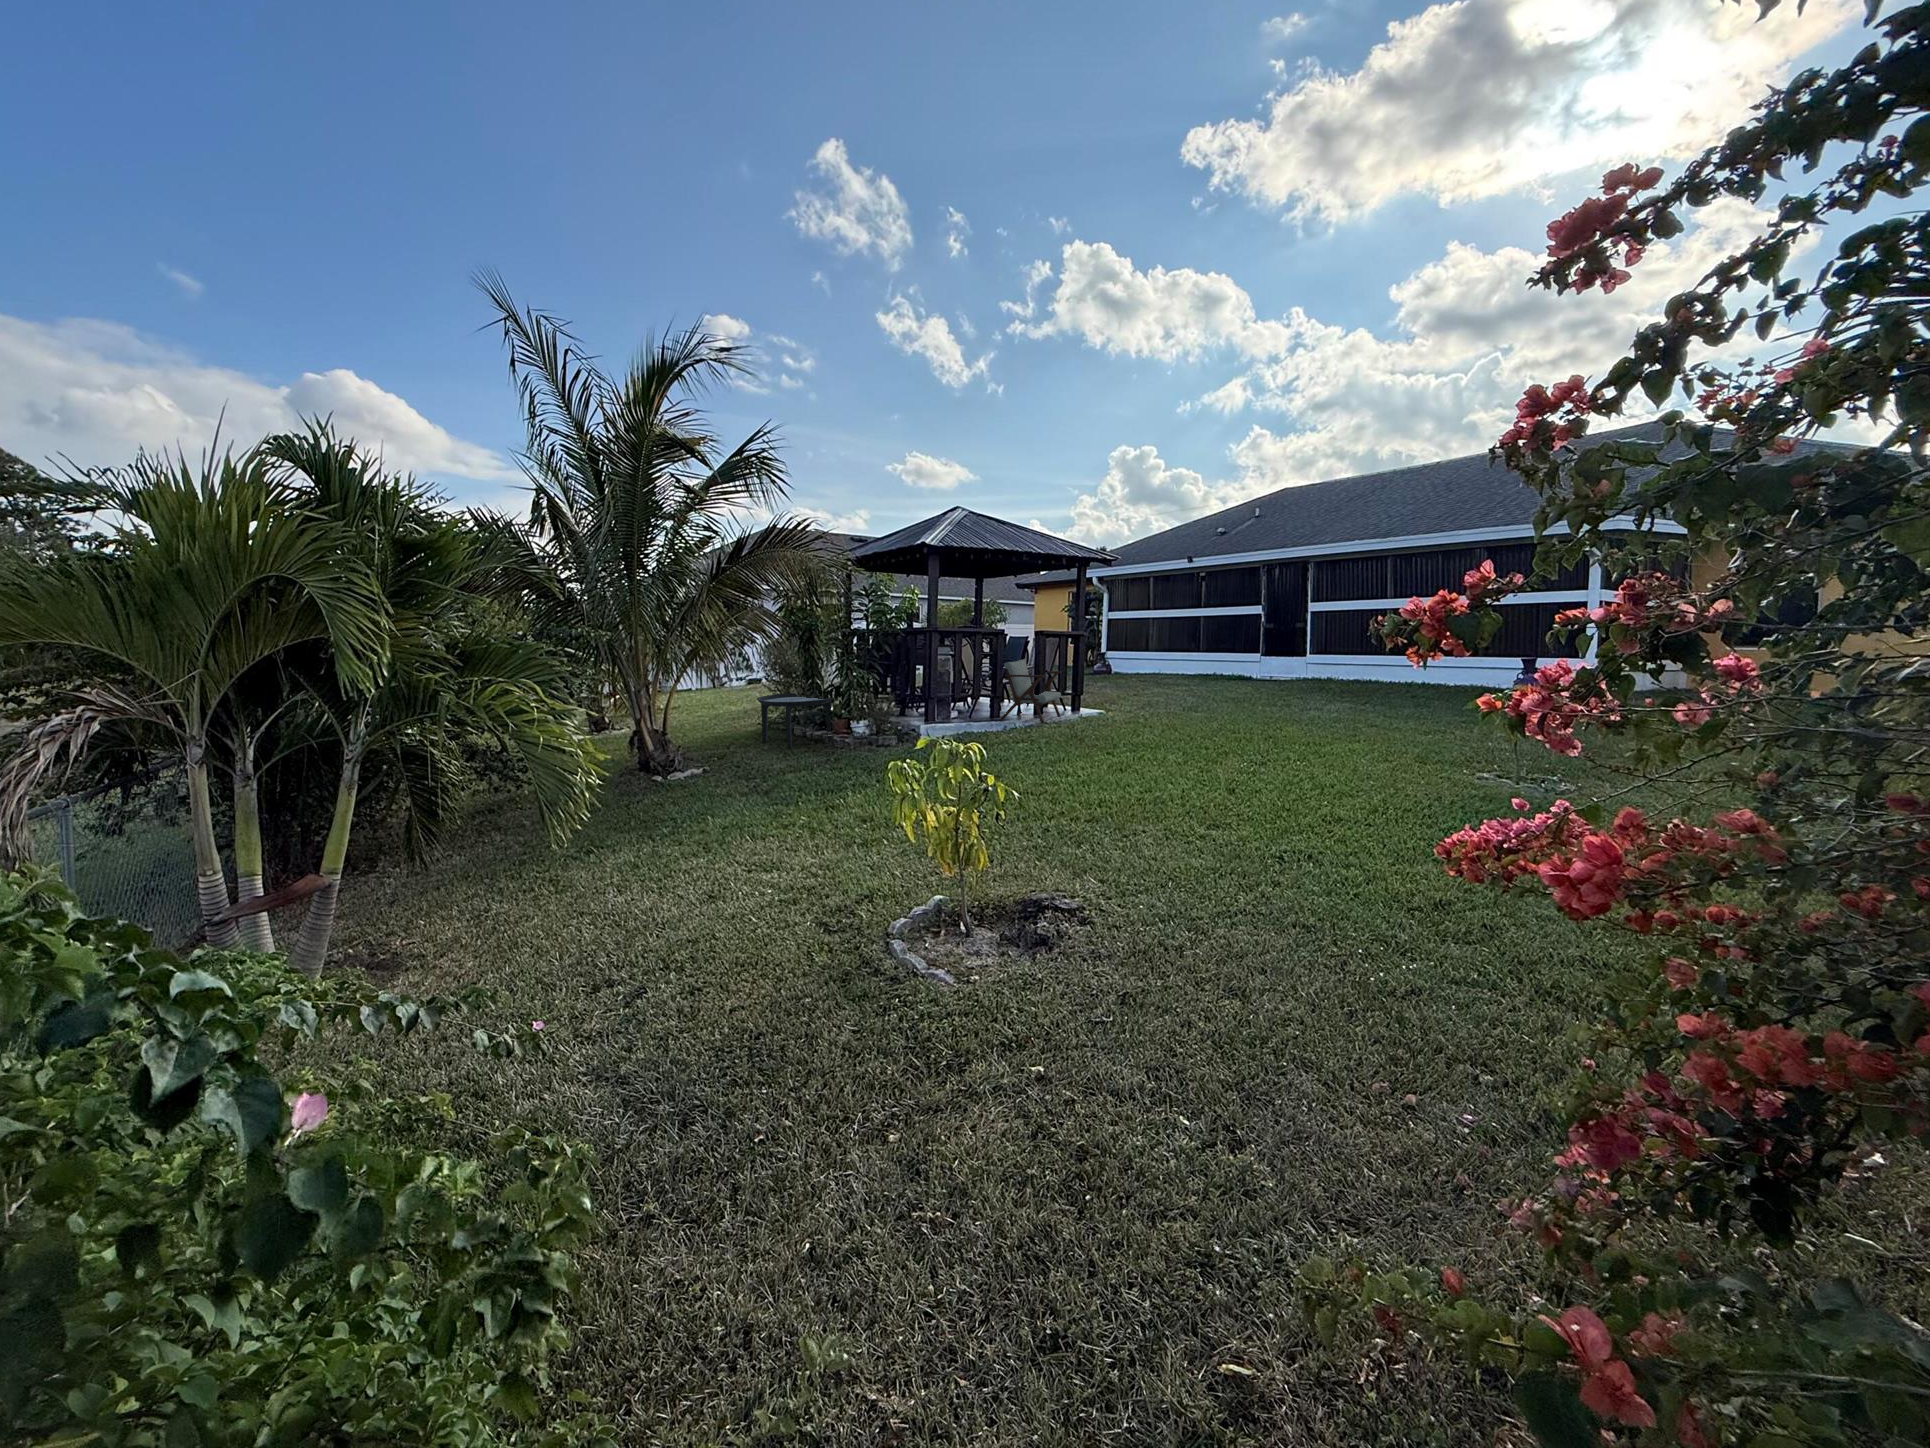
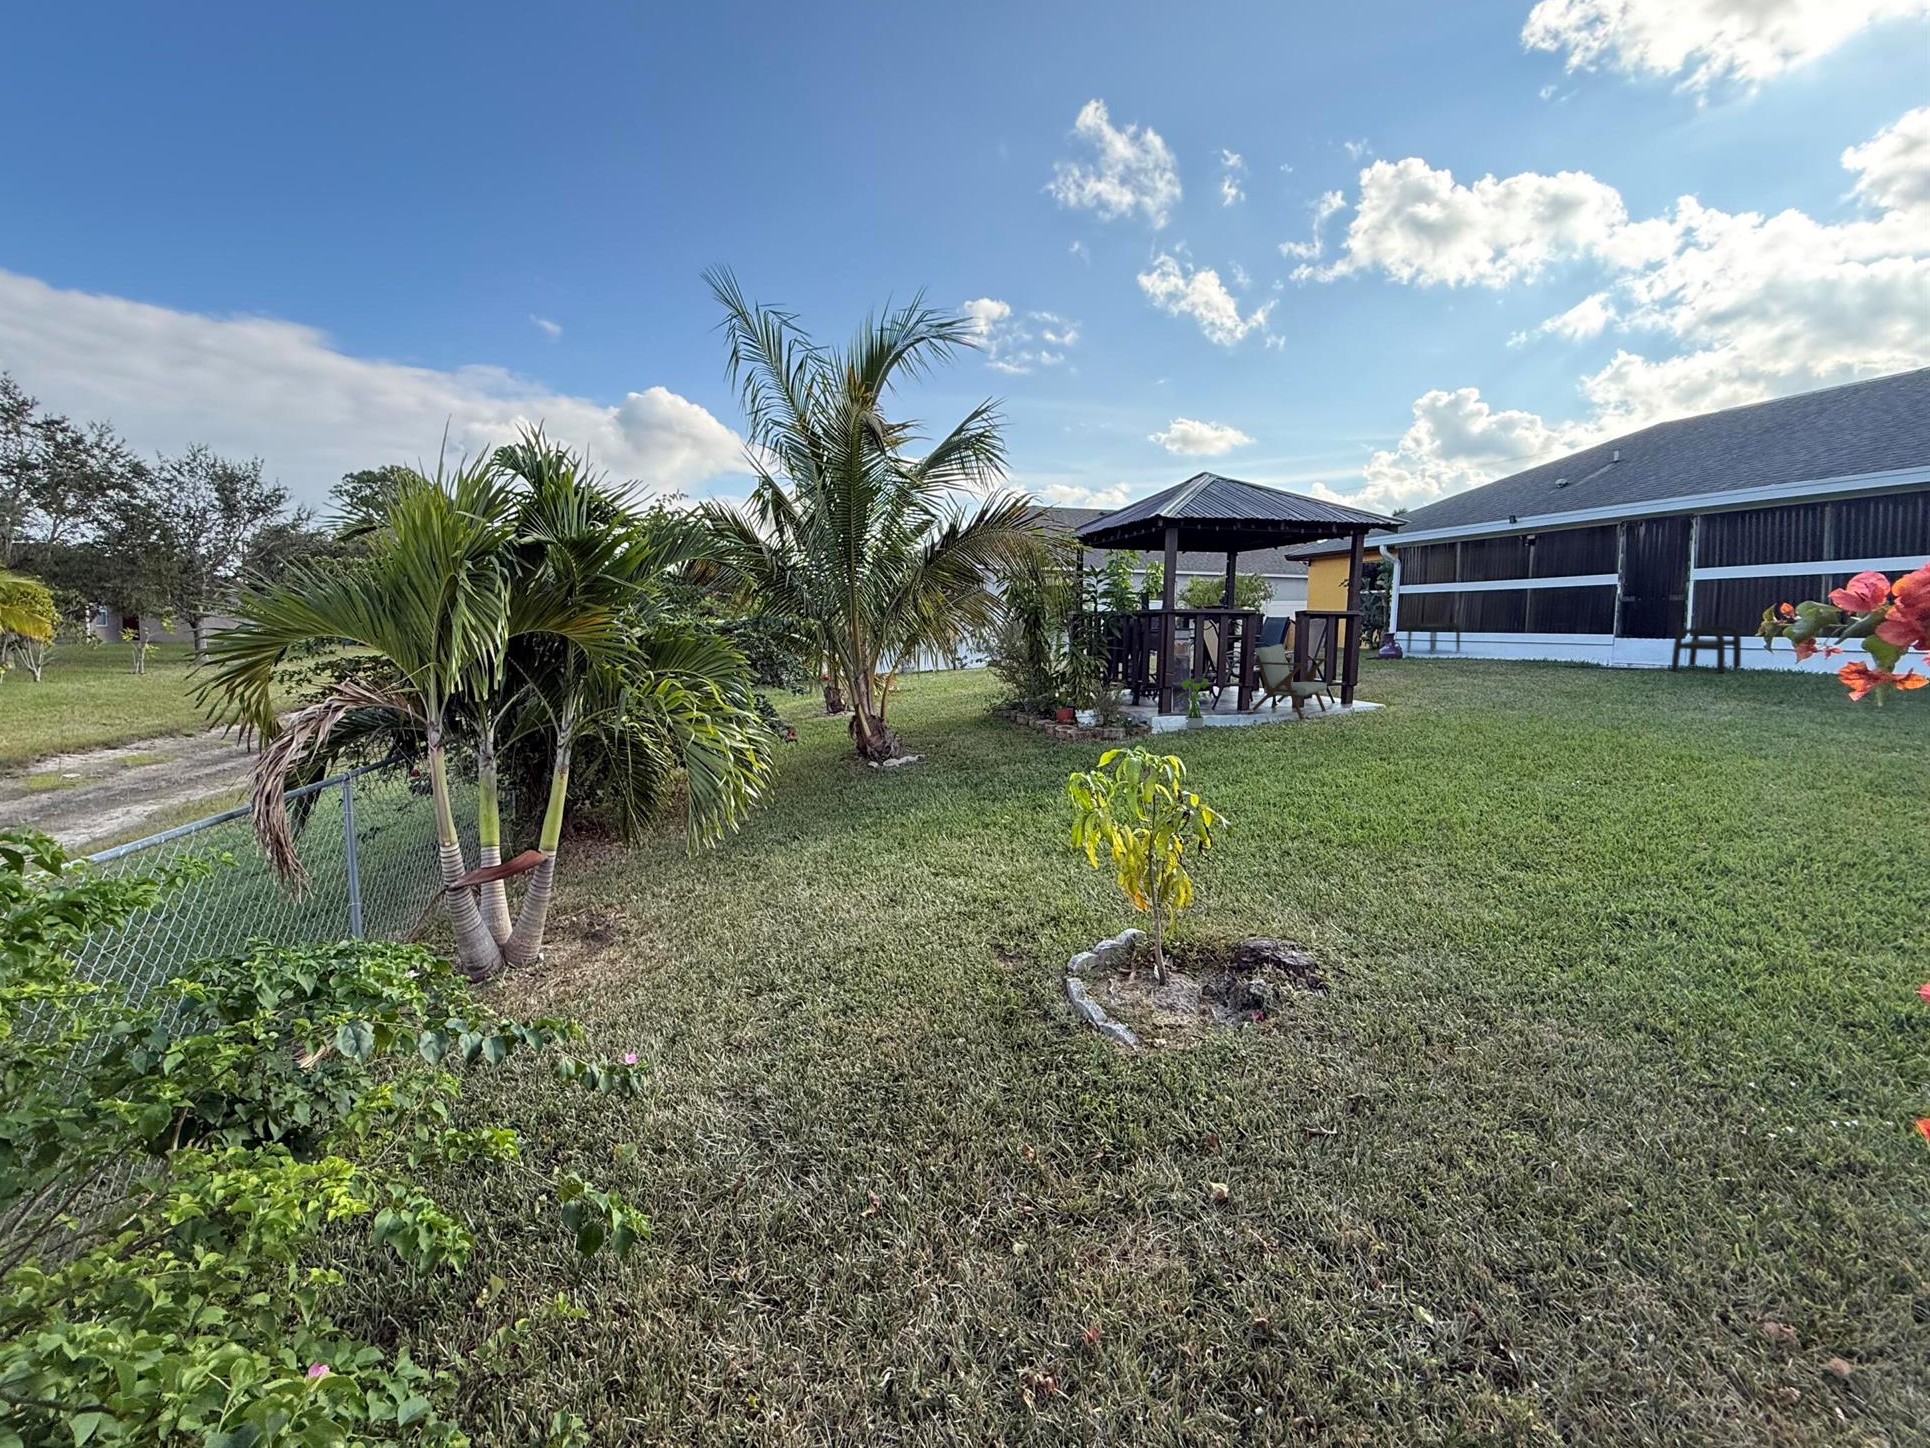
bench: none [1293,645,1334,681] -> present [1671,625,1741,673]
potted plant: none [941,688,973,734] -> present [1177,677,1211,728]
round table: present [757,693,833,748] -> present [1407,623,1462,653]

